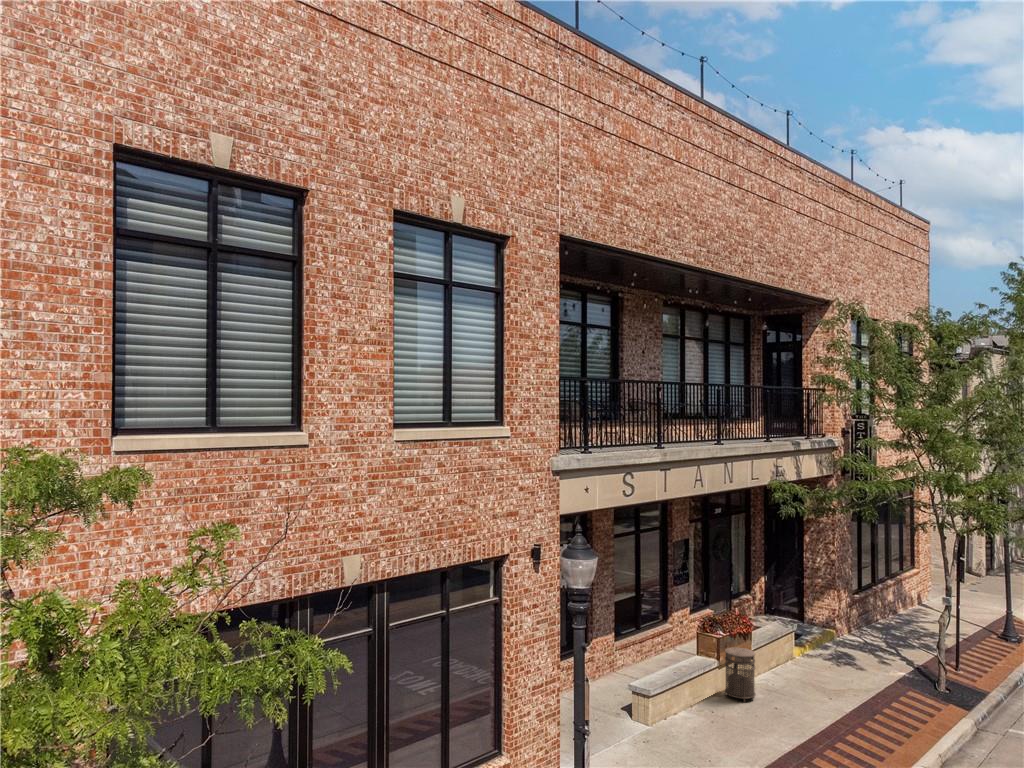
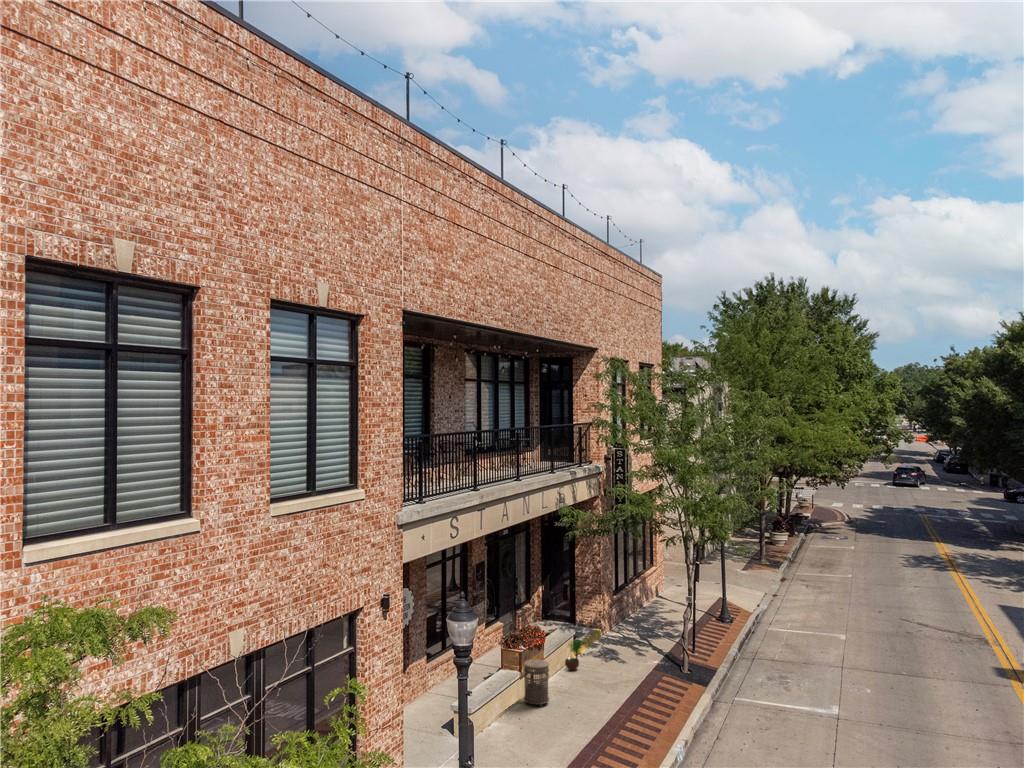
potted tree: none [783,631,806,668] -> present [565,640,582,670]

